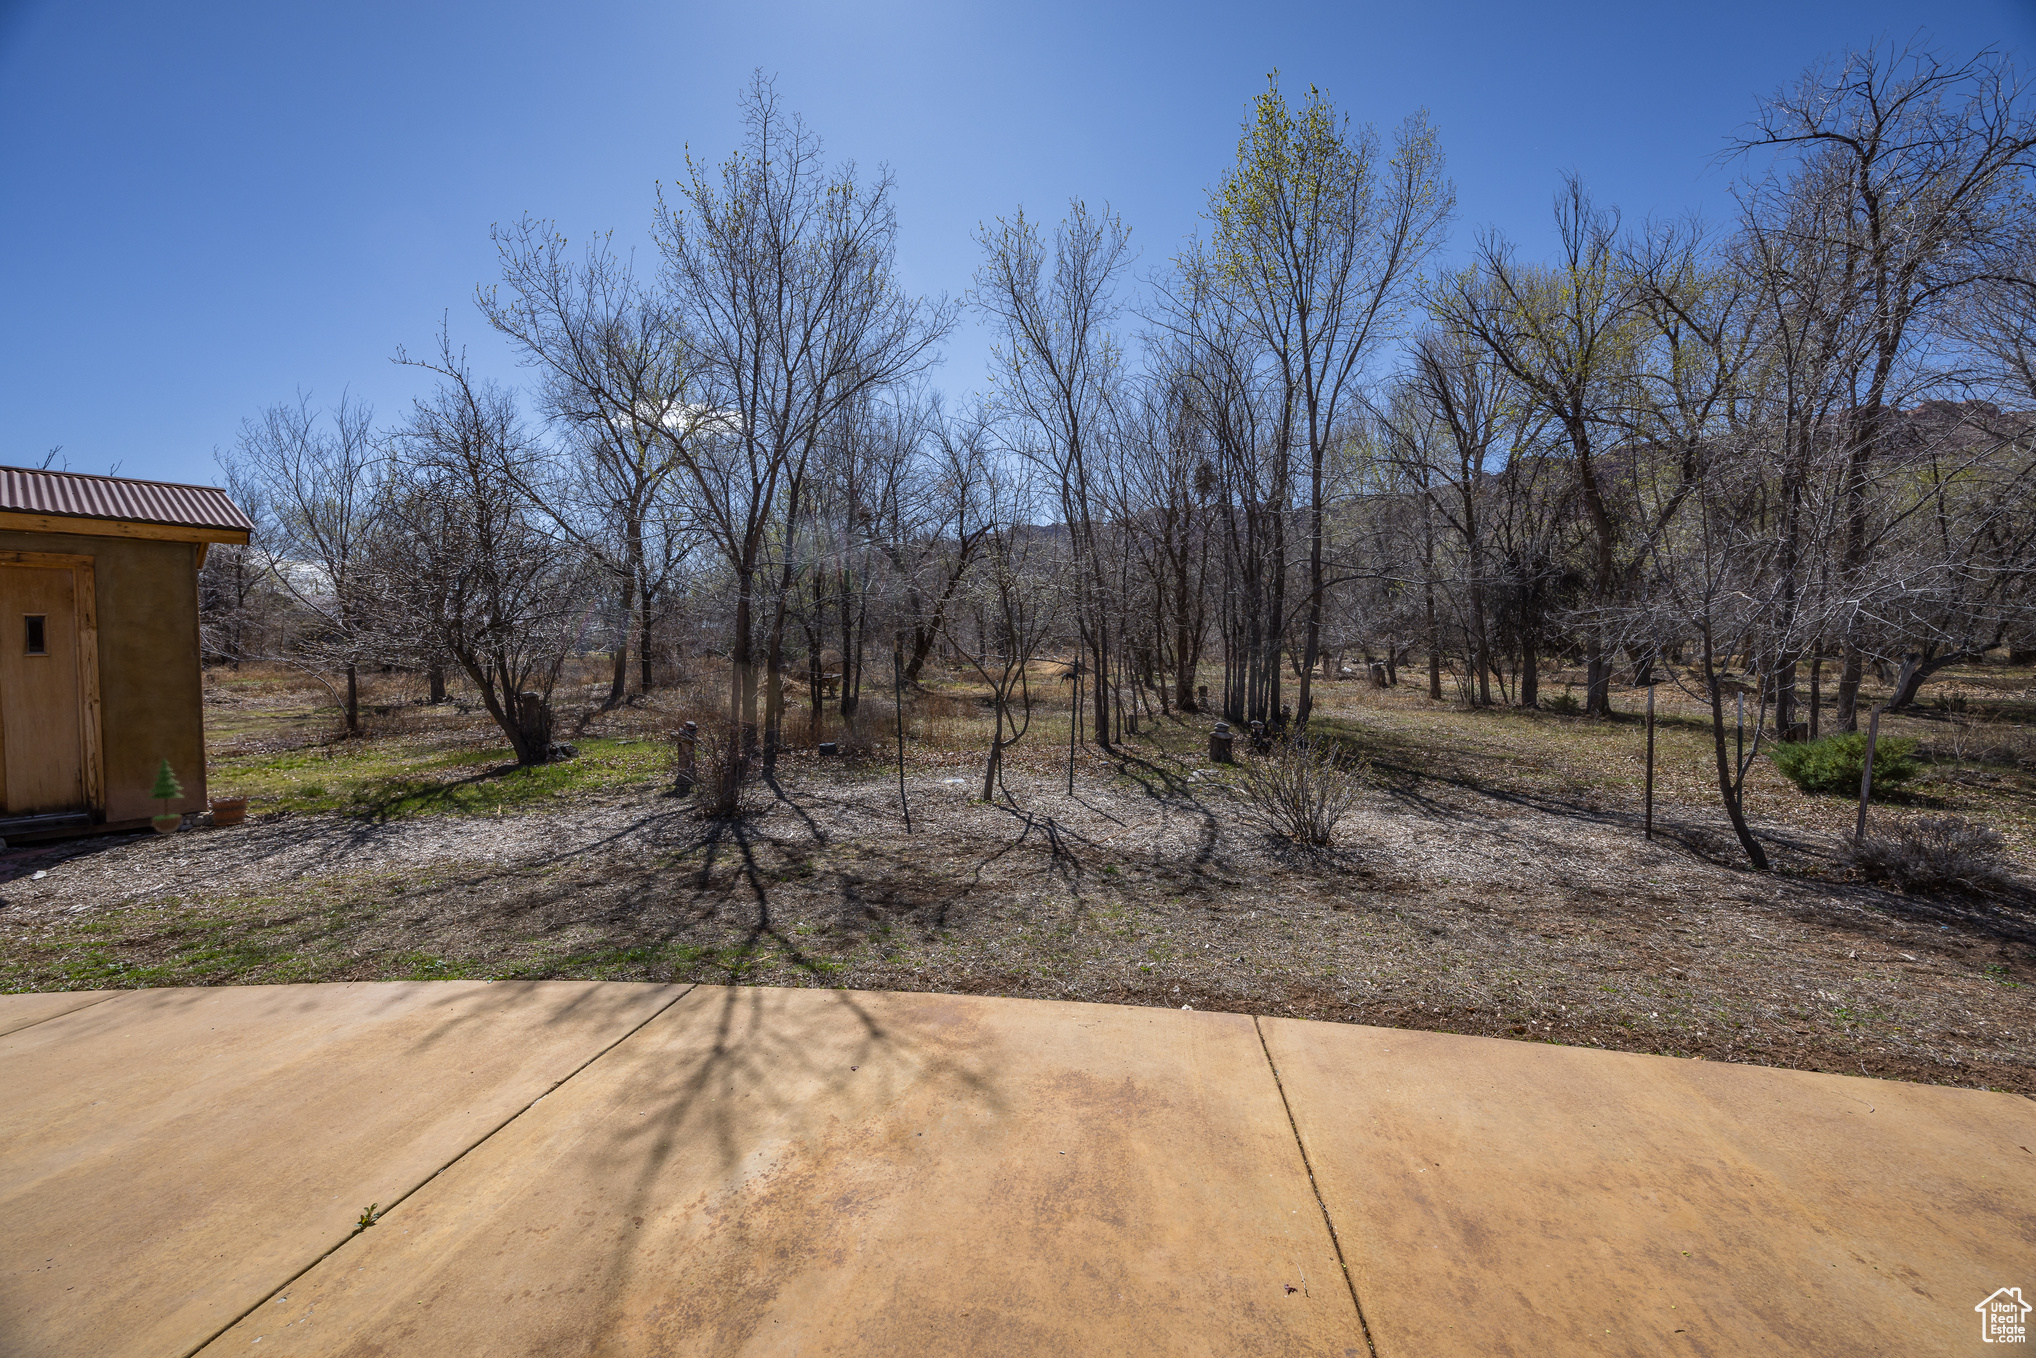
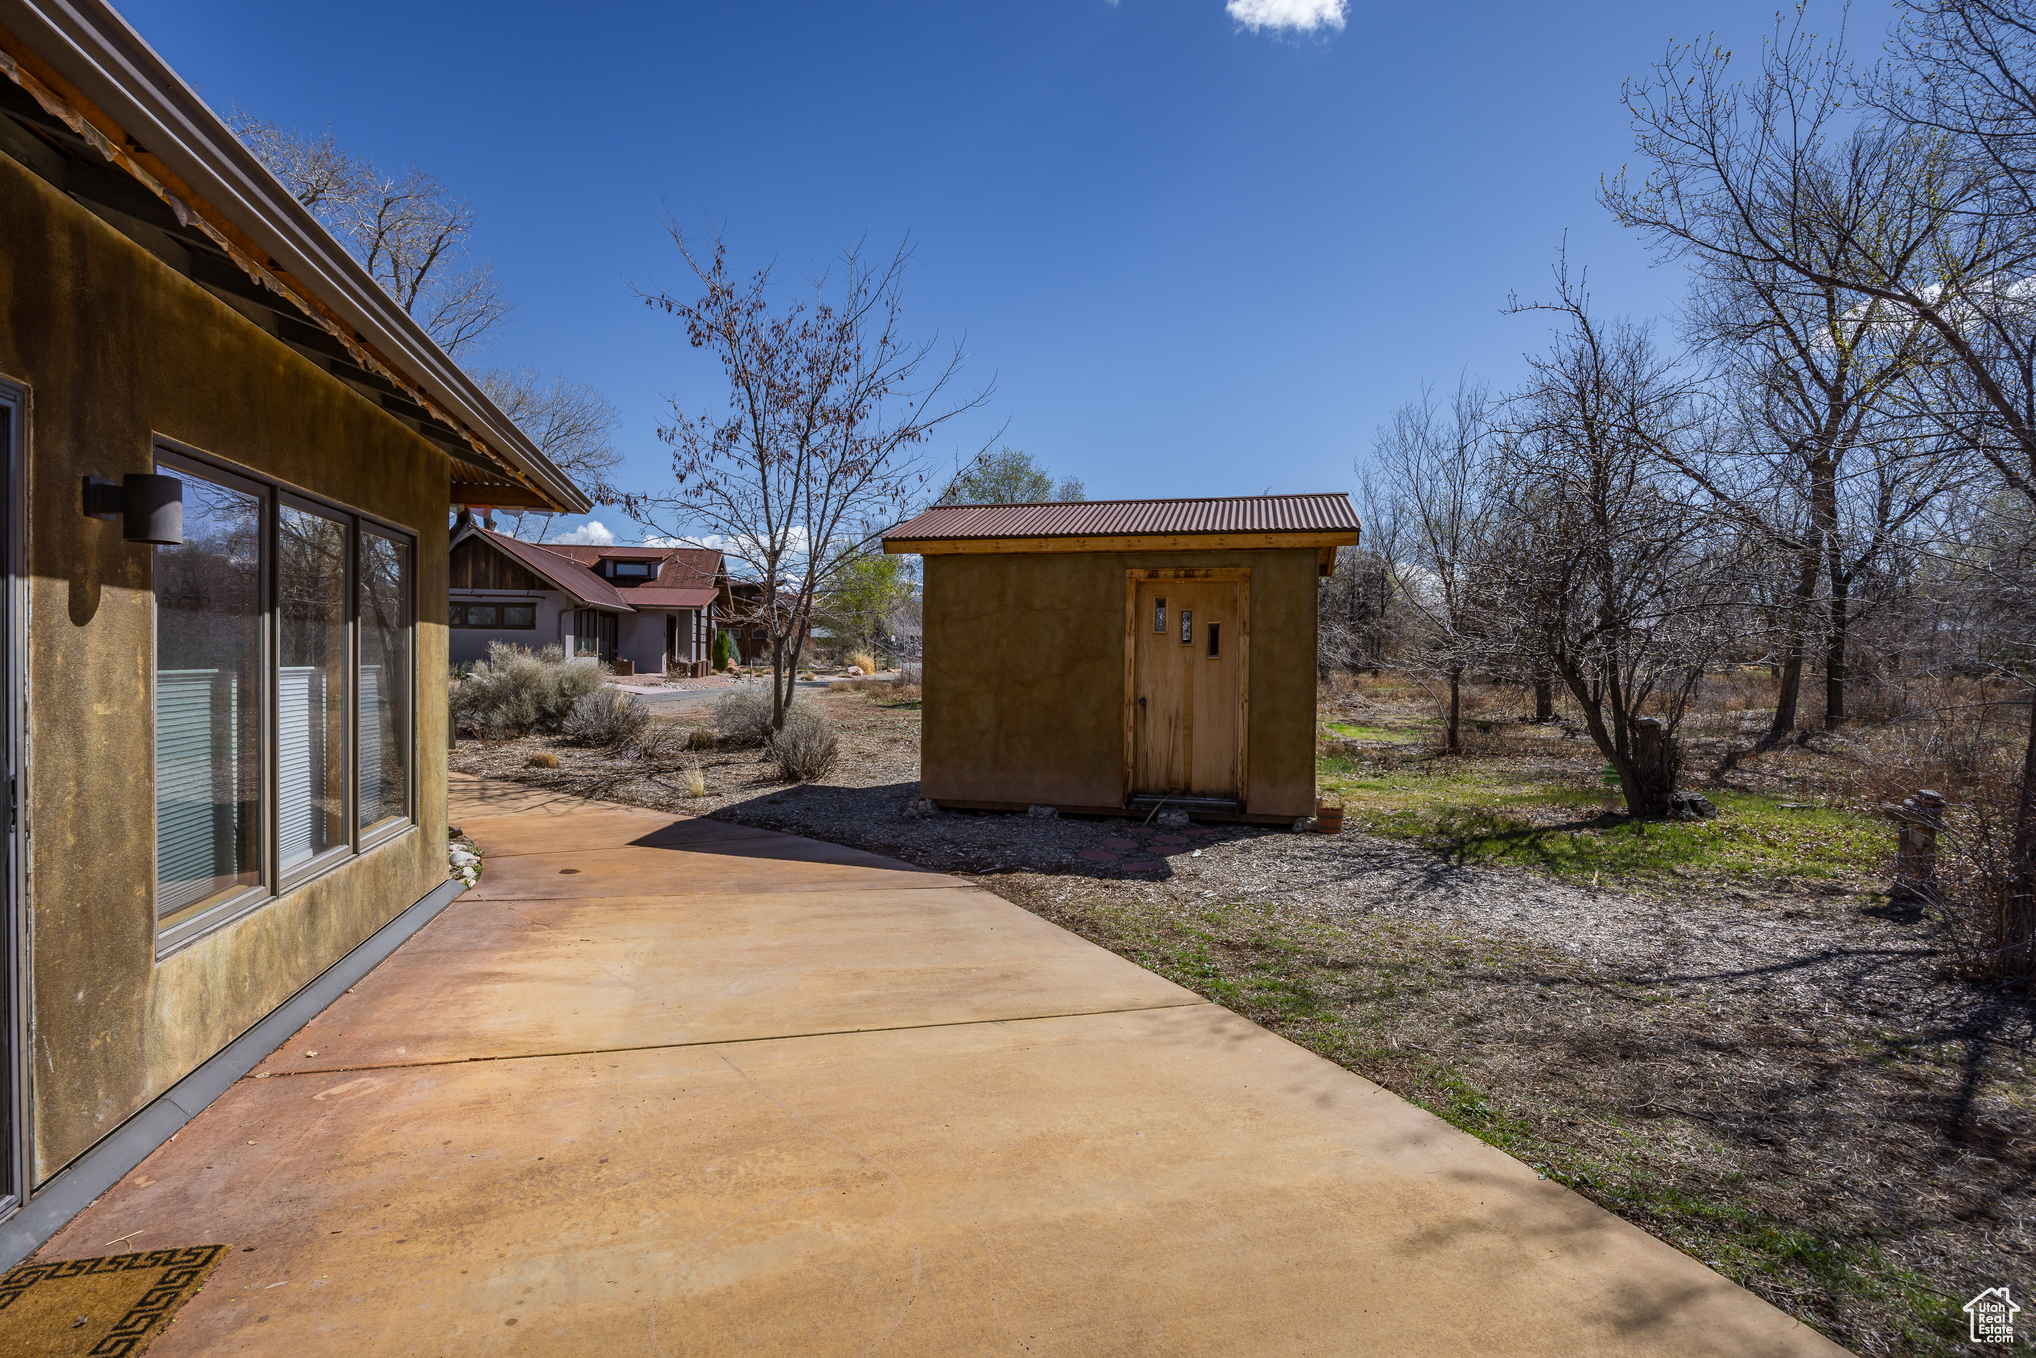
potted tree: present [148,759,183,835] -> present [1599,758,1622,813]

